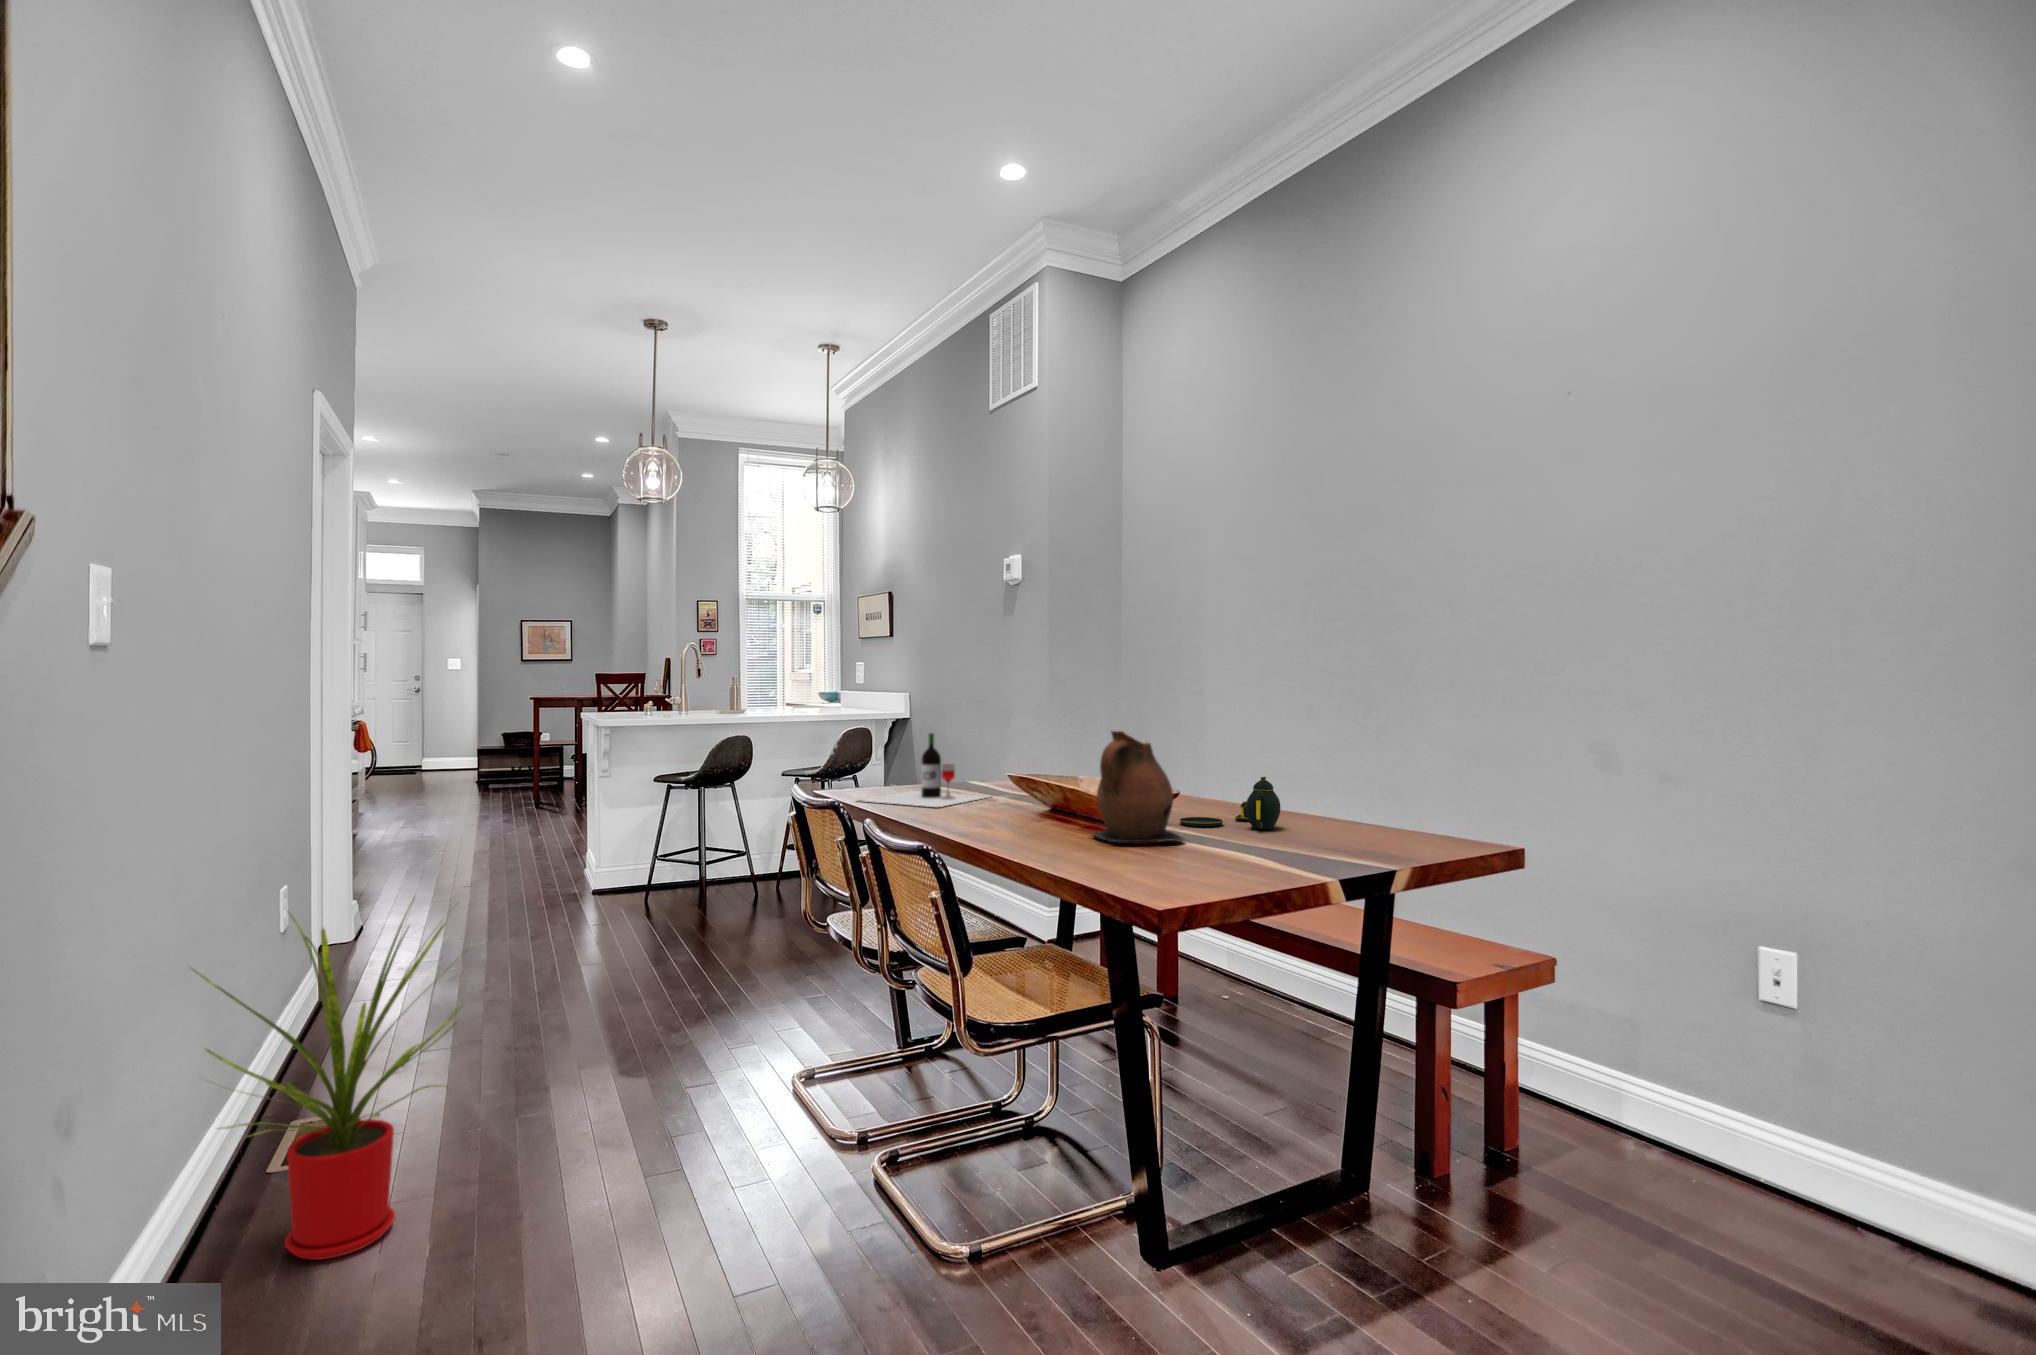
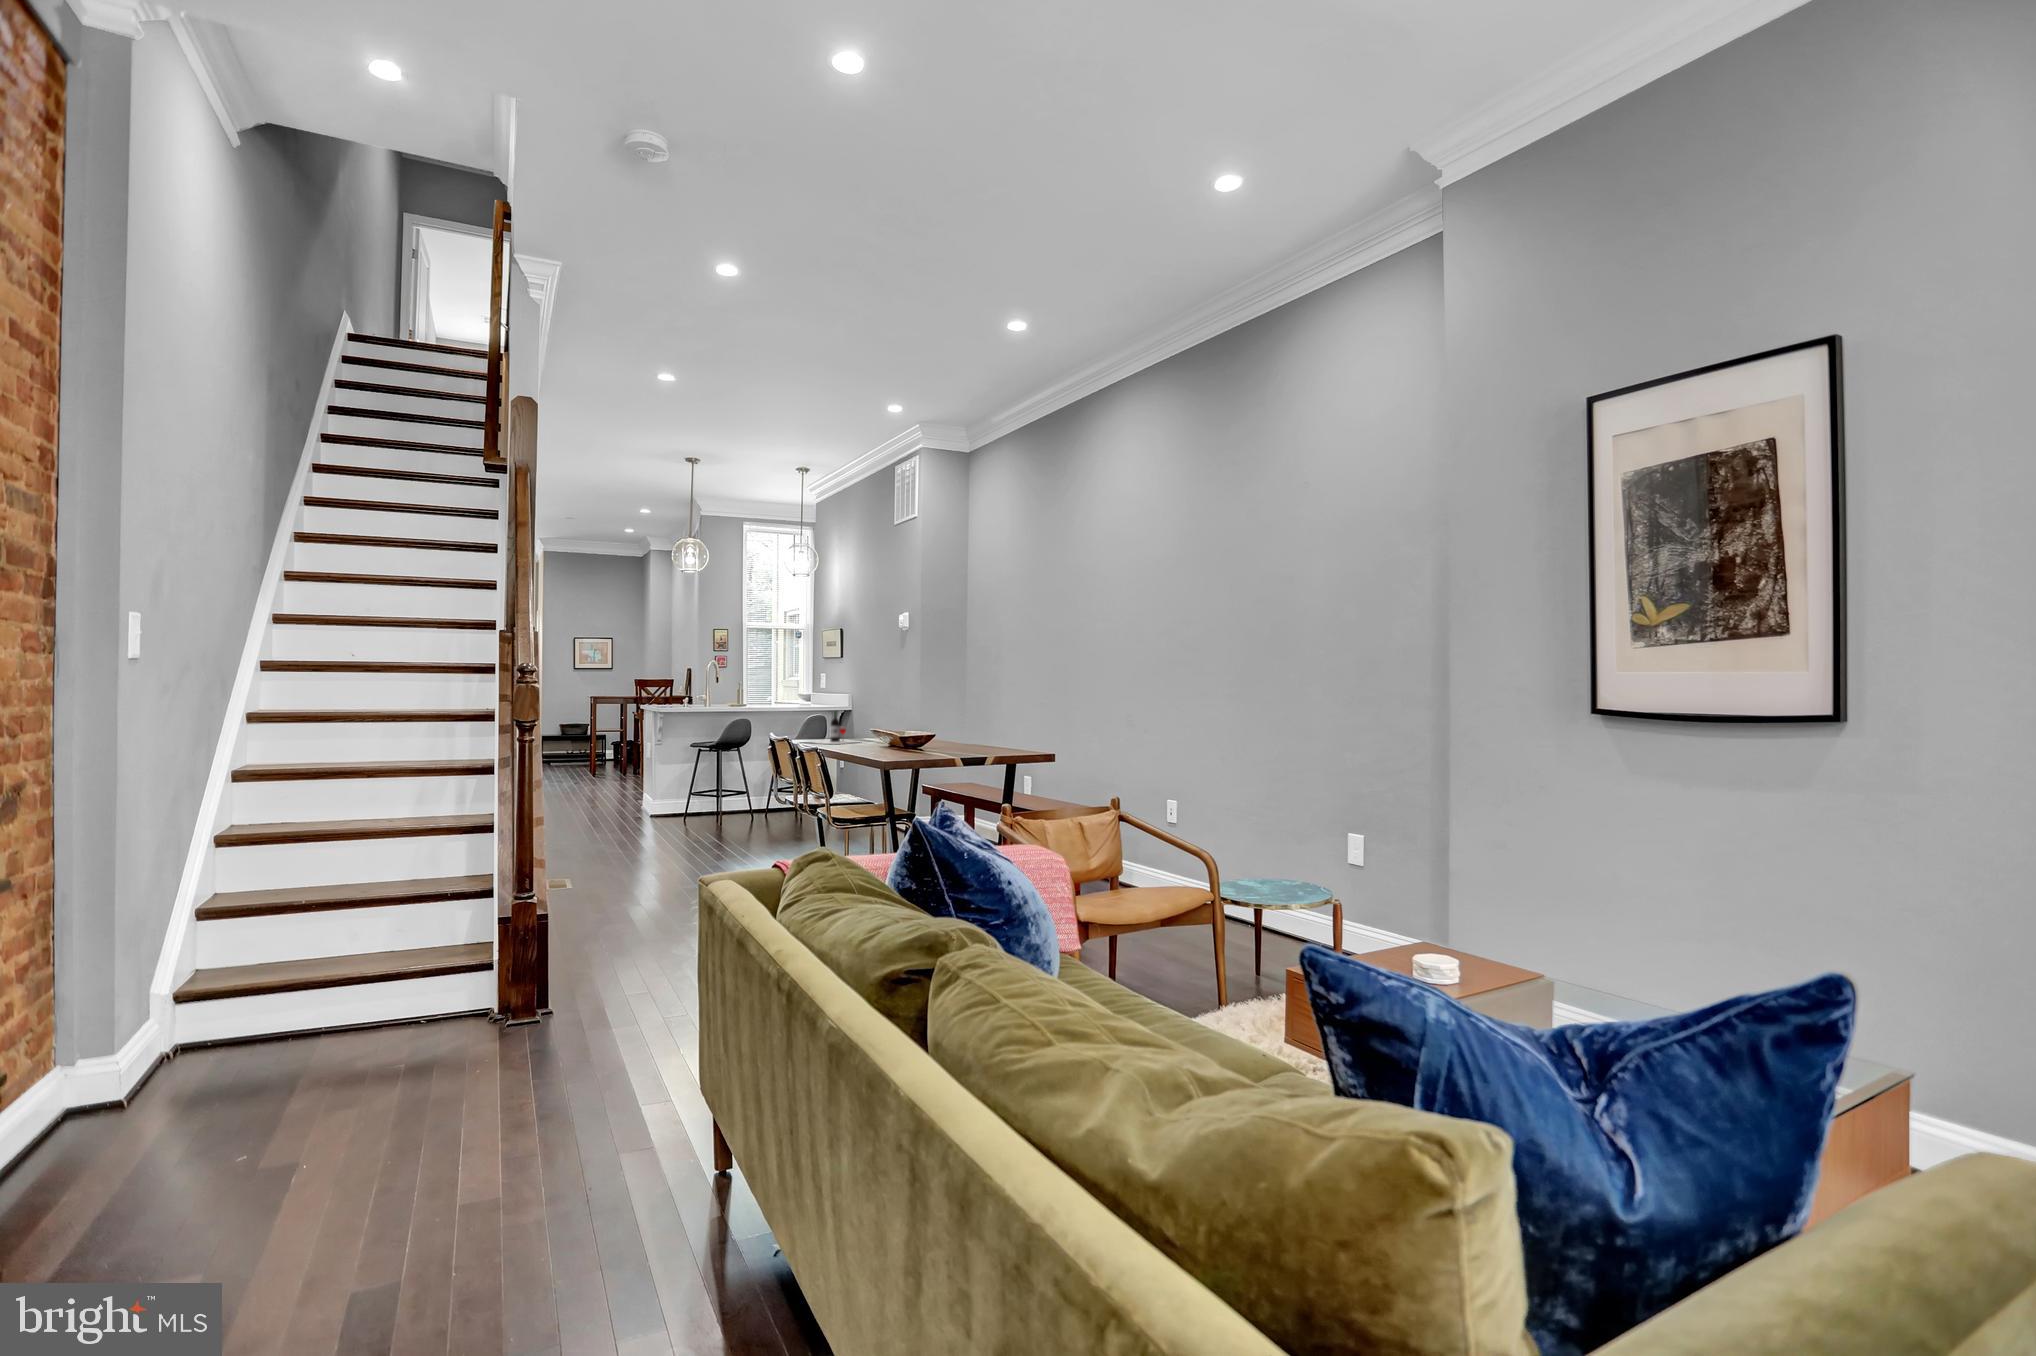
ceramic pitcher: present [1093,731,1184,842] -> none [888,706,925,752]
teapot: present [1179,776,1280,830] -> none [935,727,978,750]
house plant: present [191,899,461,1260] -> none [538,770,638,901]

